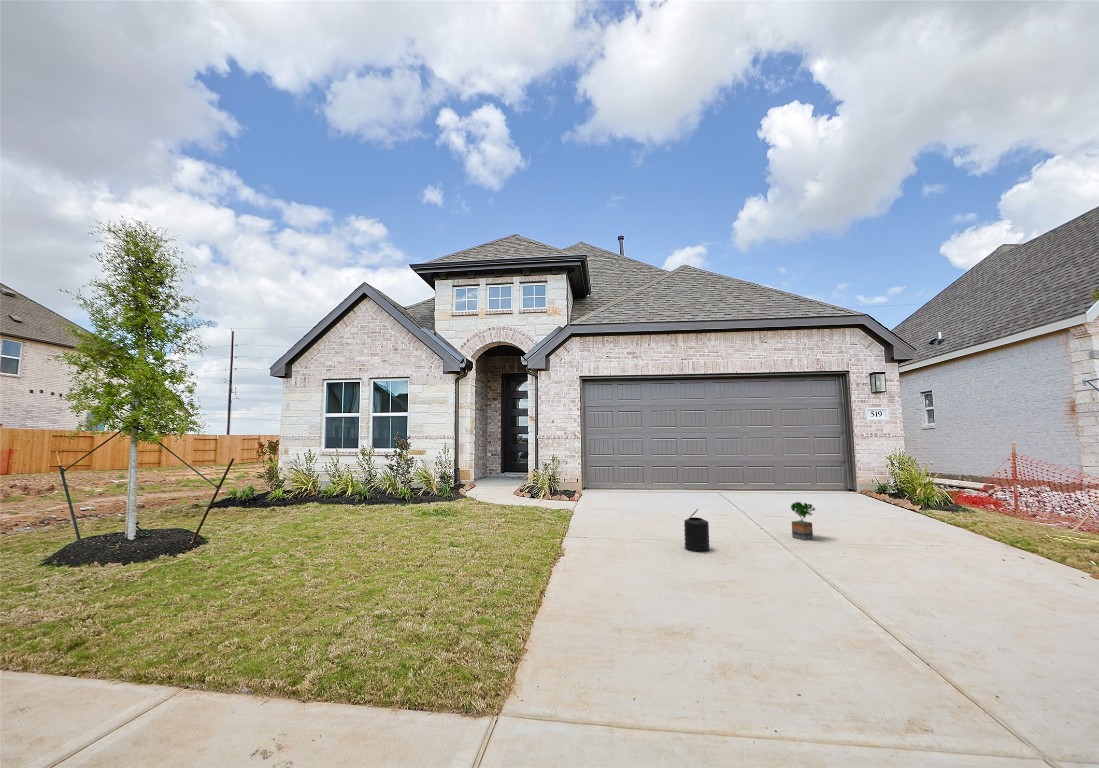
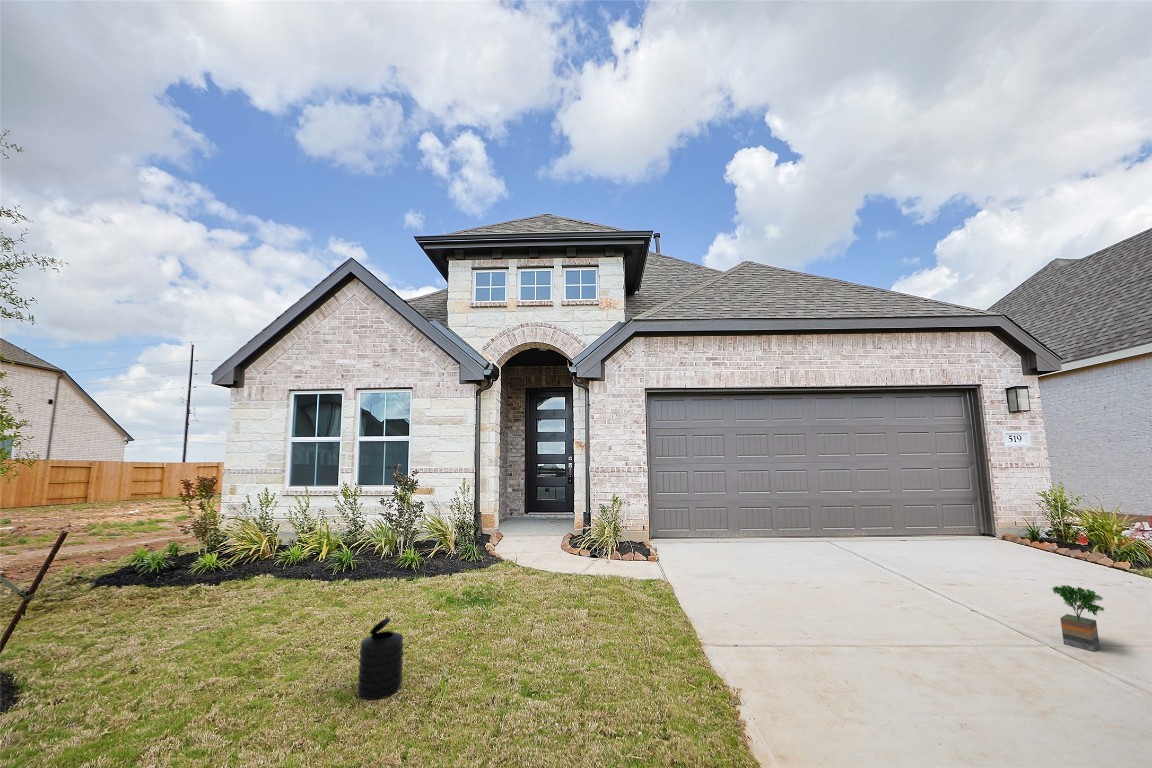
trash can: present [684,509,710,552] -> present [358,618,404,700]

